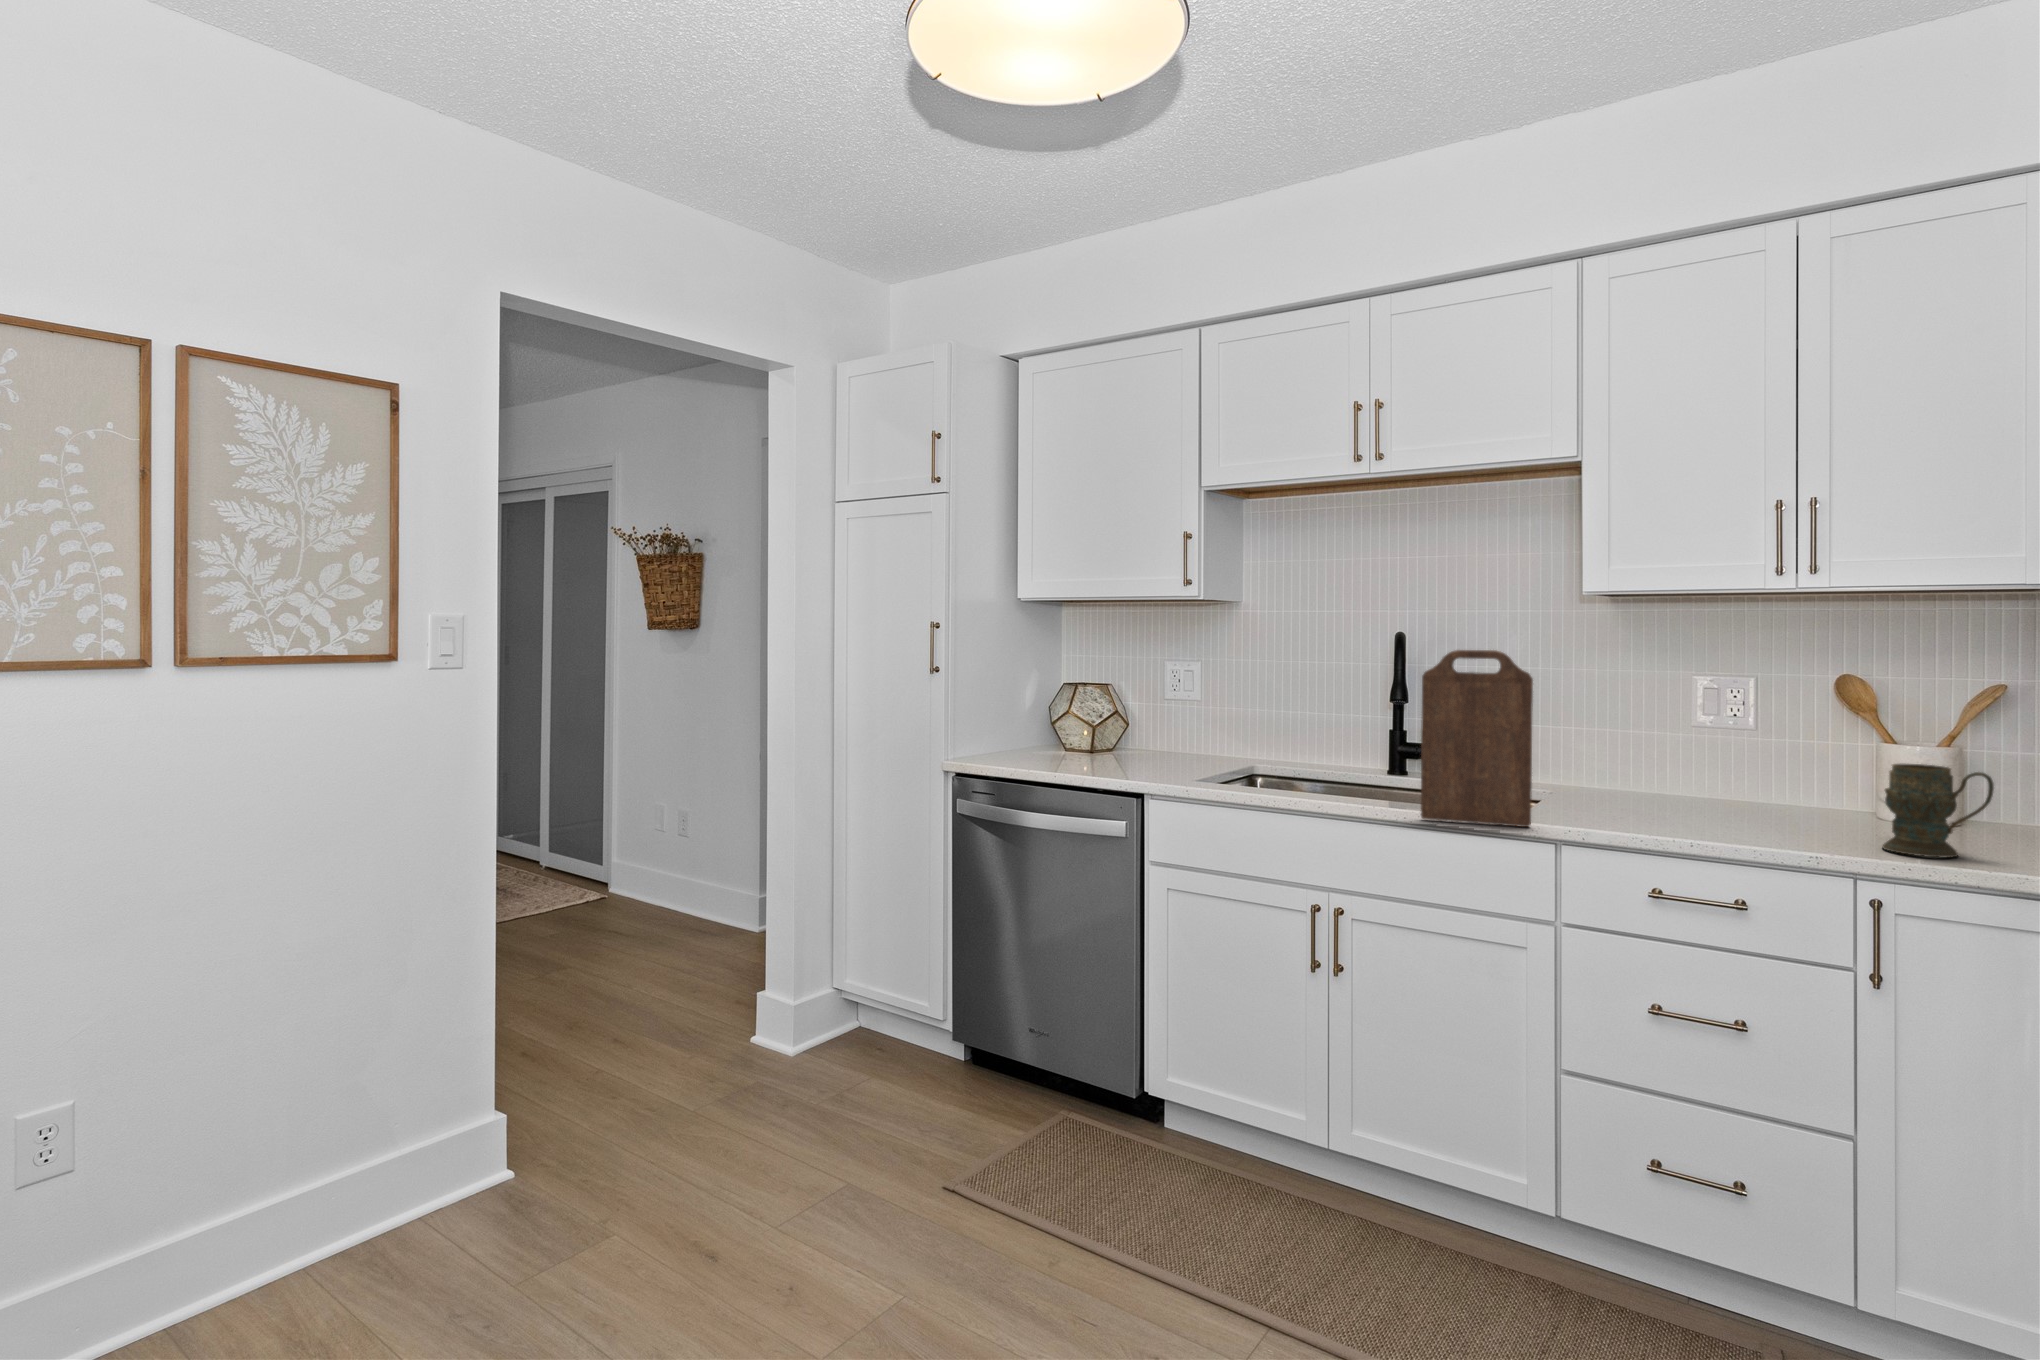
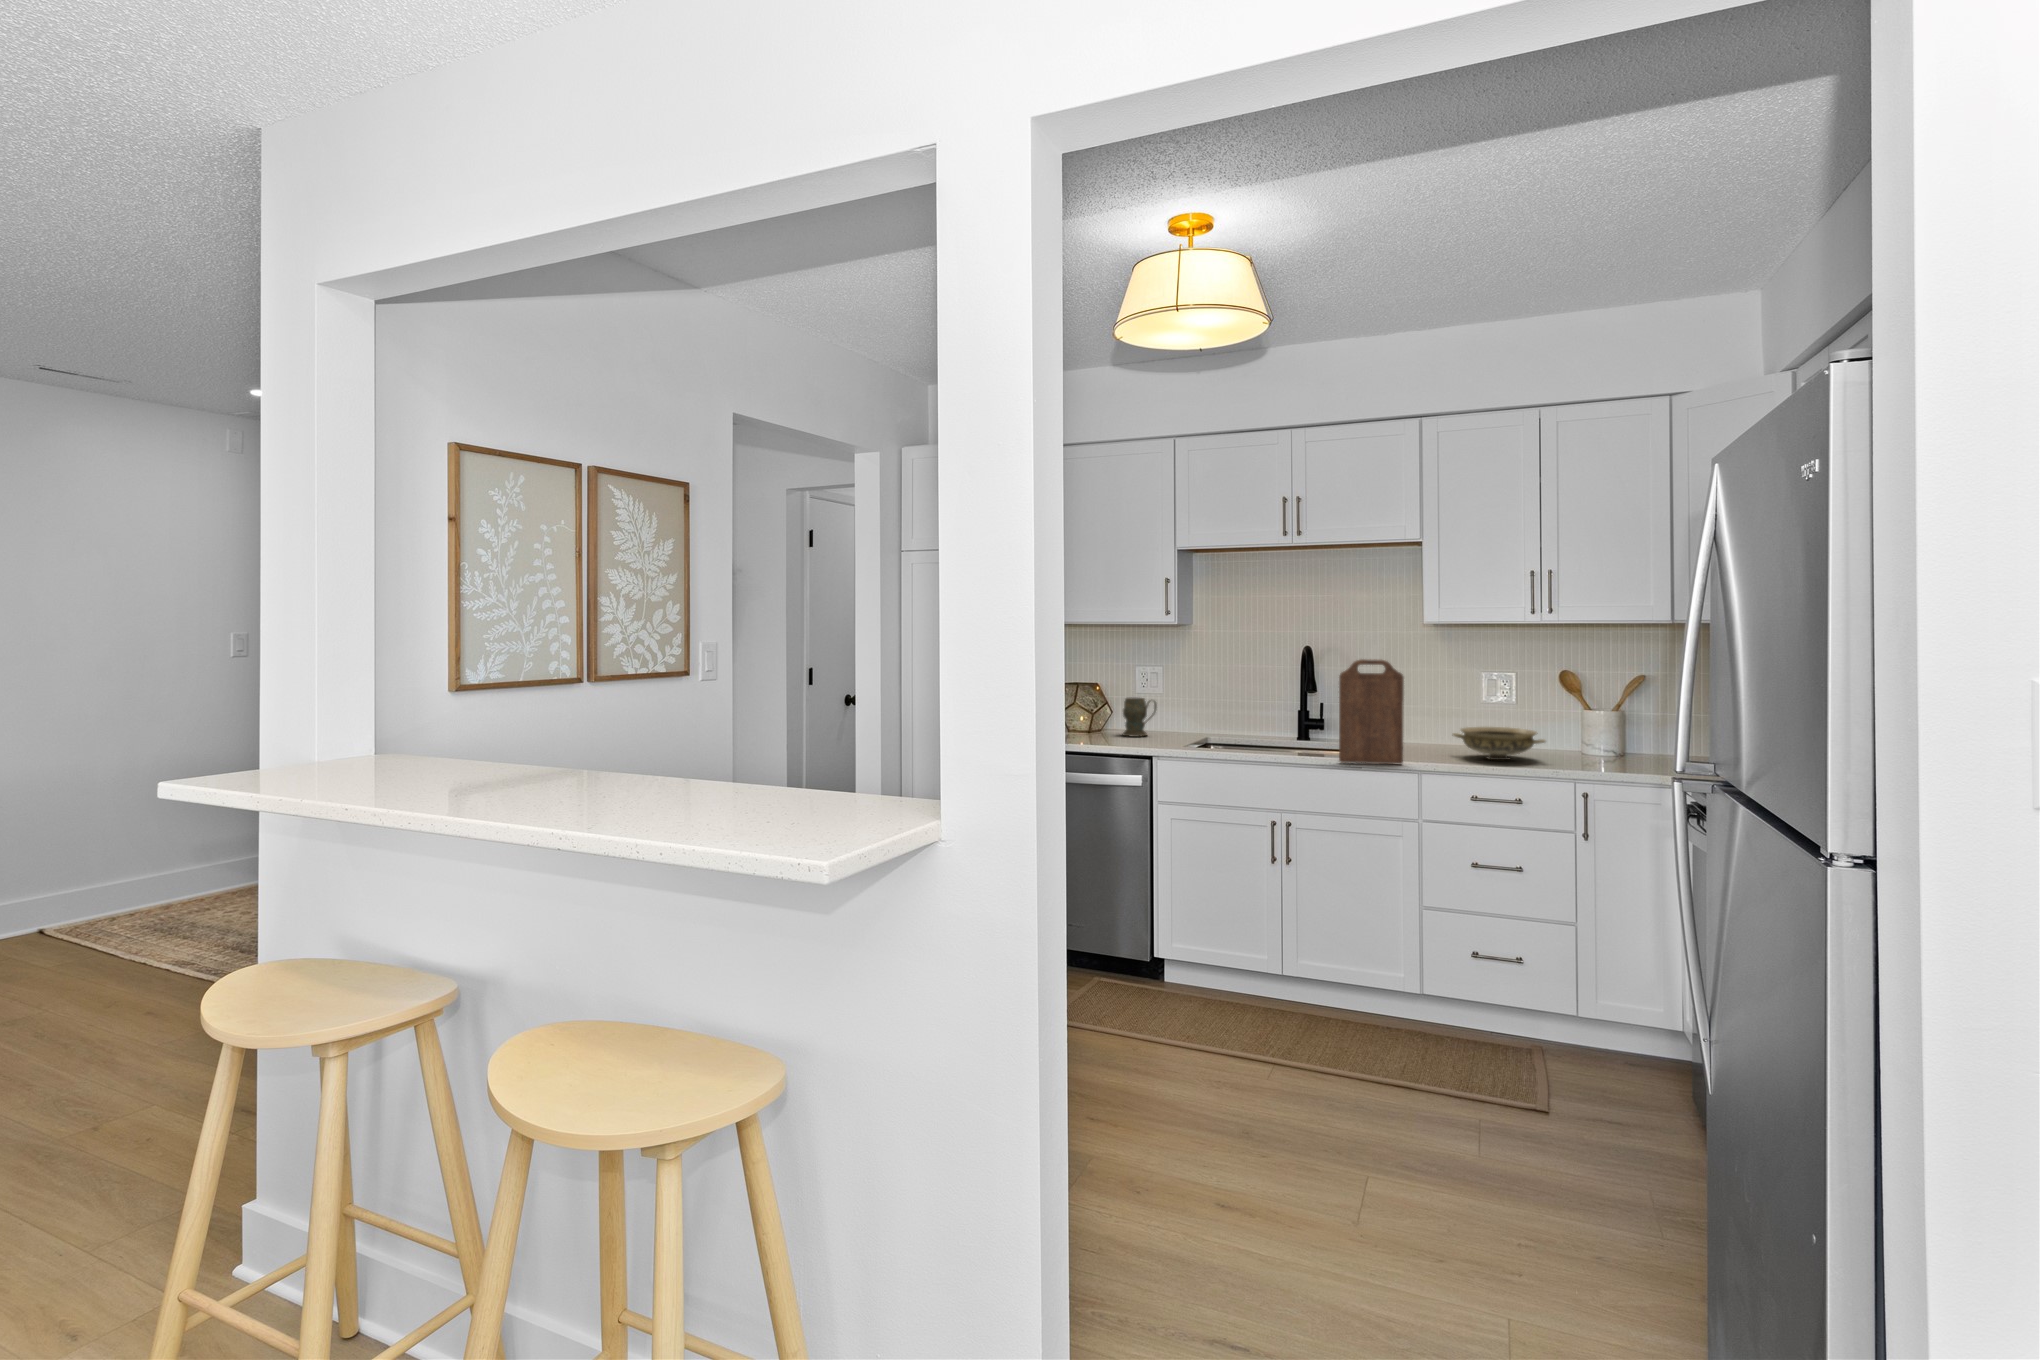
mug: present [1883,764,1994,857] -> present [1123,697,1157,737]
ceramic bowl: none [1629,766,1802,826] -> present [1453,727,1545,760]

